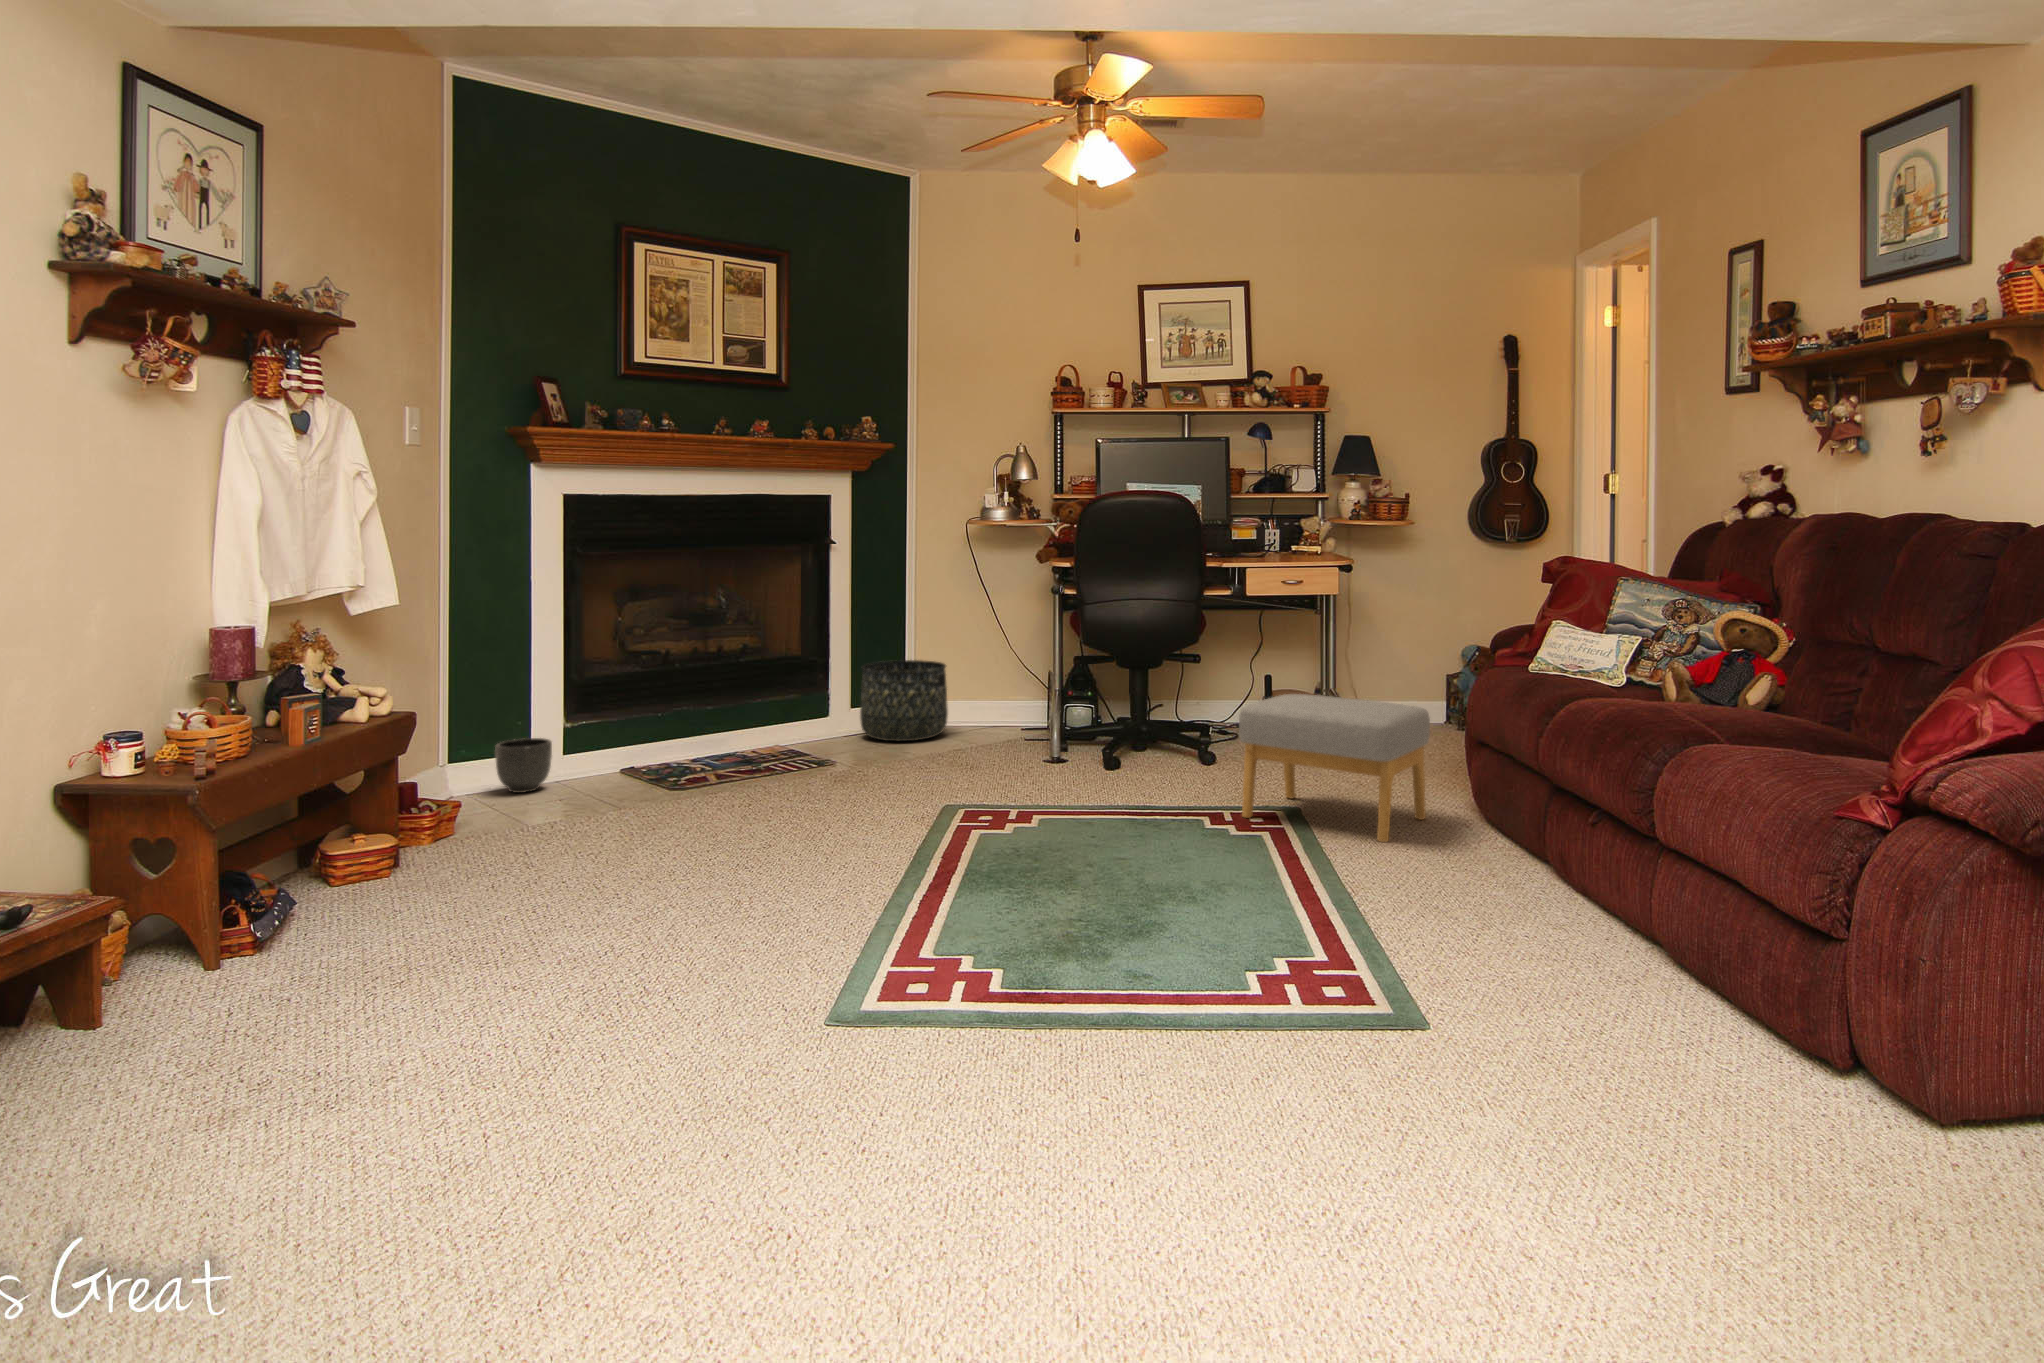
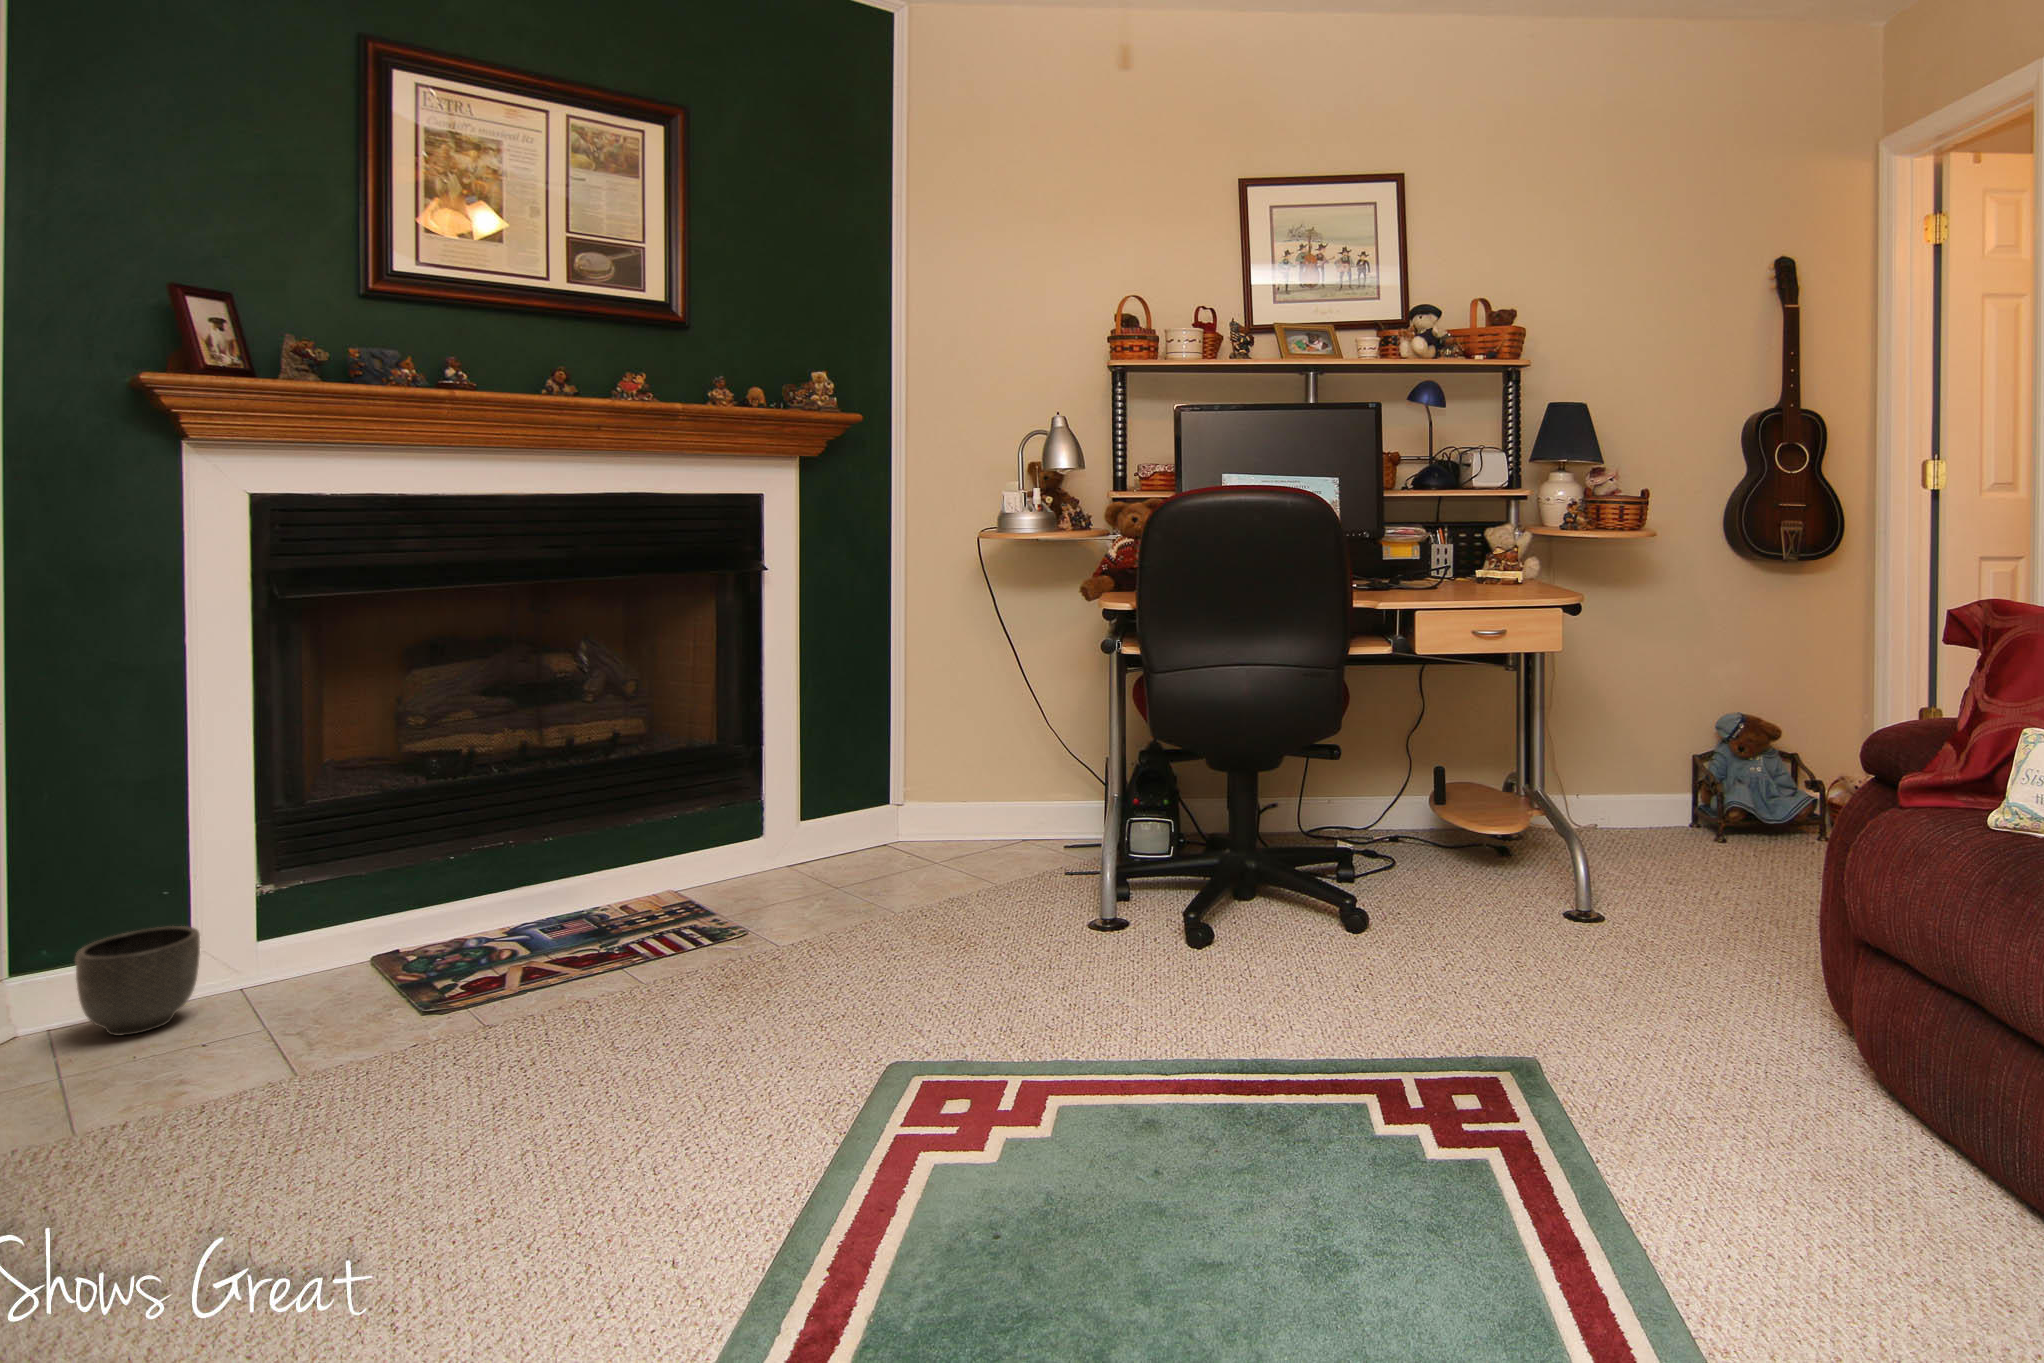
basket: present [860,660,948,741] -> none [810,744,948,879]
footstool: present [1239,694,1430,842] -> none [1431,841,1781,1173]

